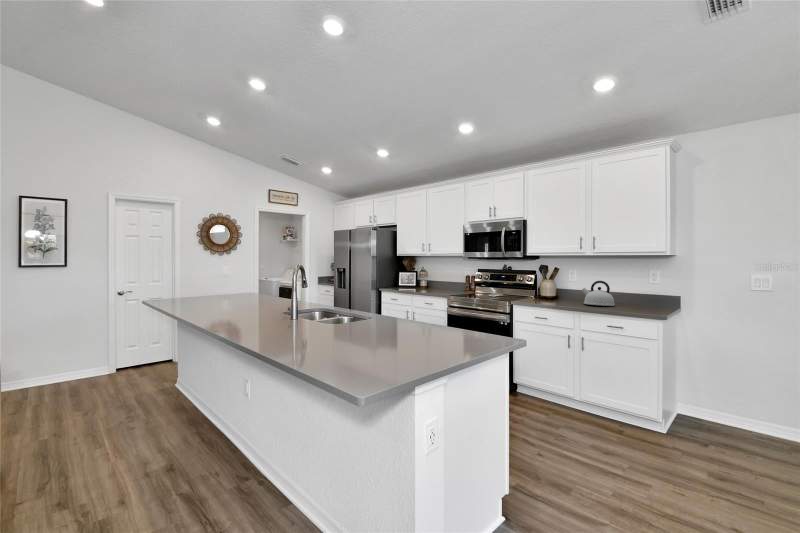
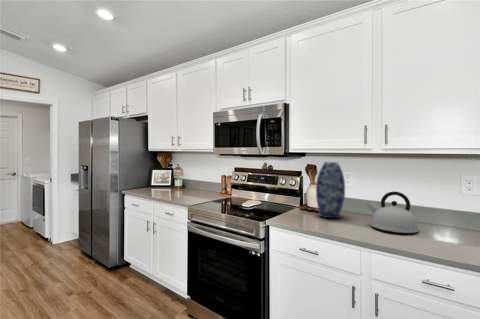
vase: none [547,262,568,301] -> present [316,162,345,218]

